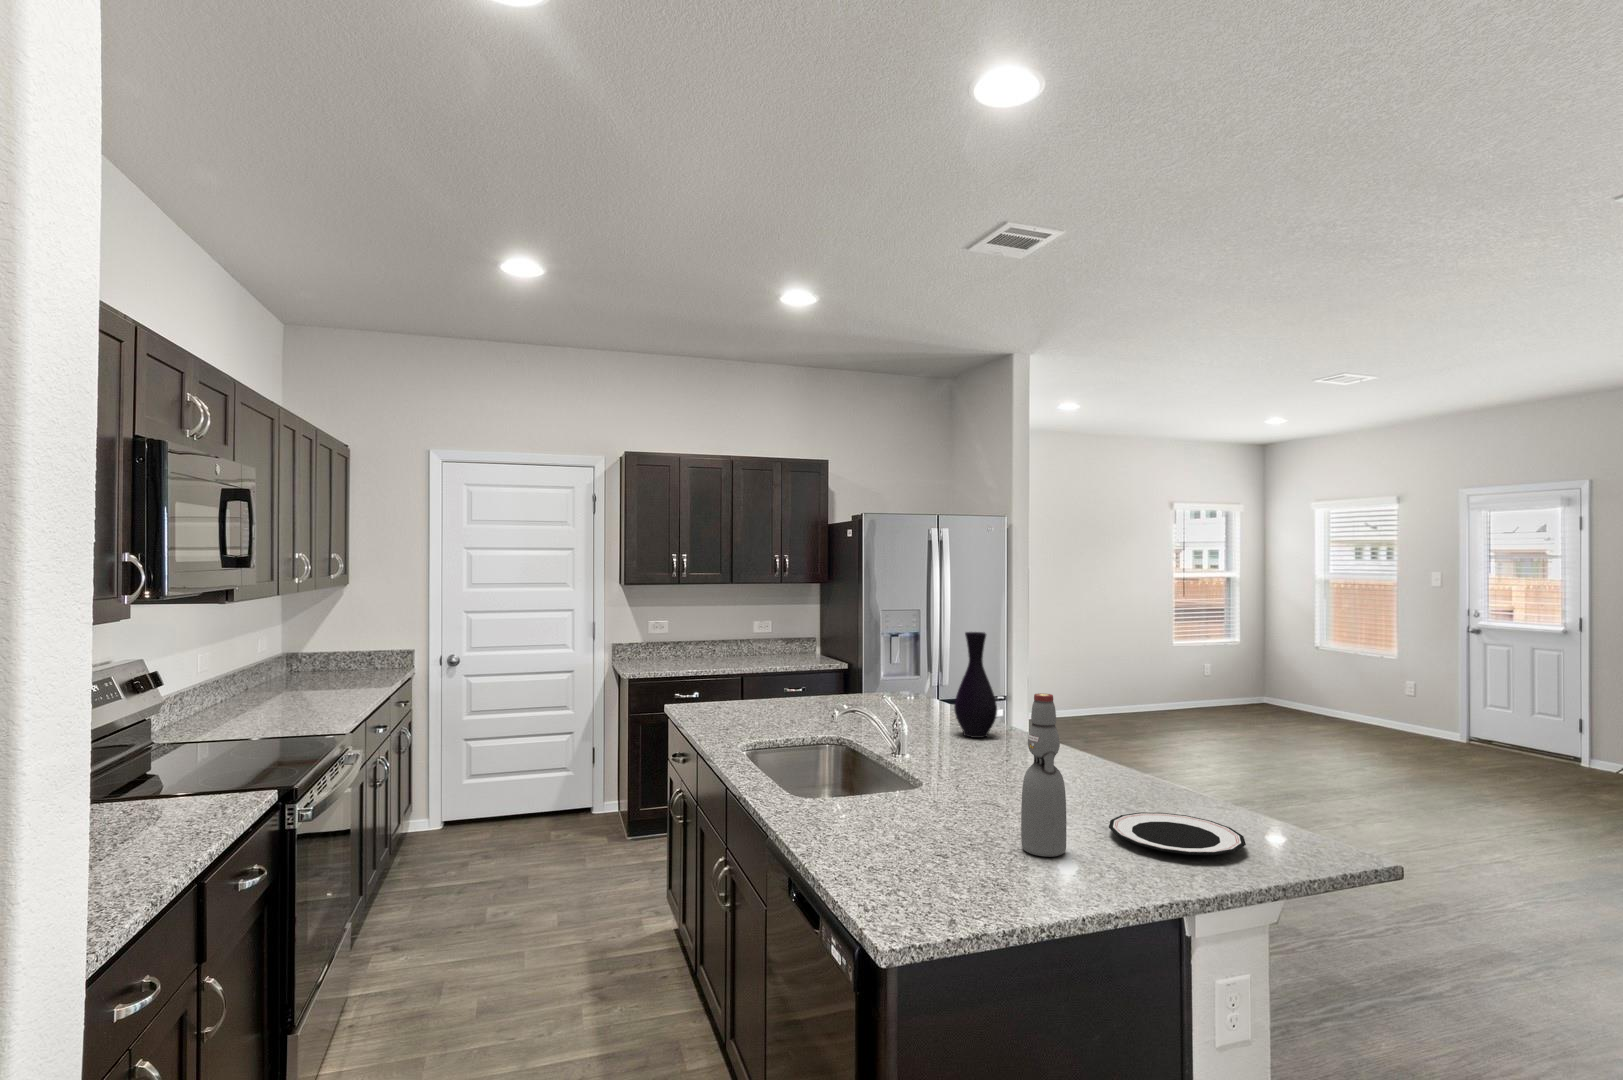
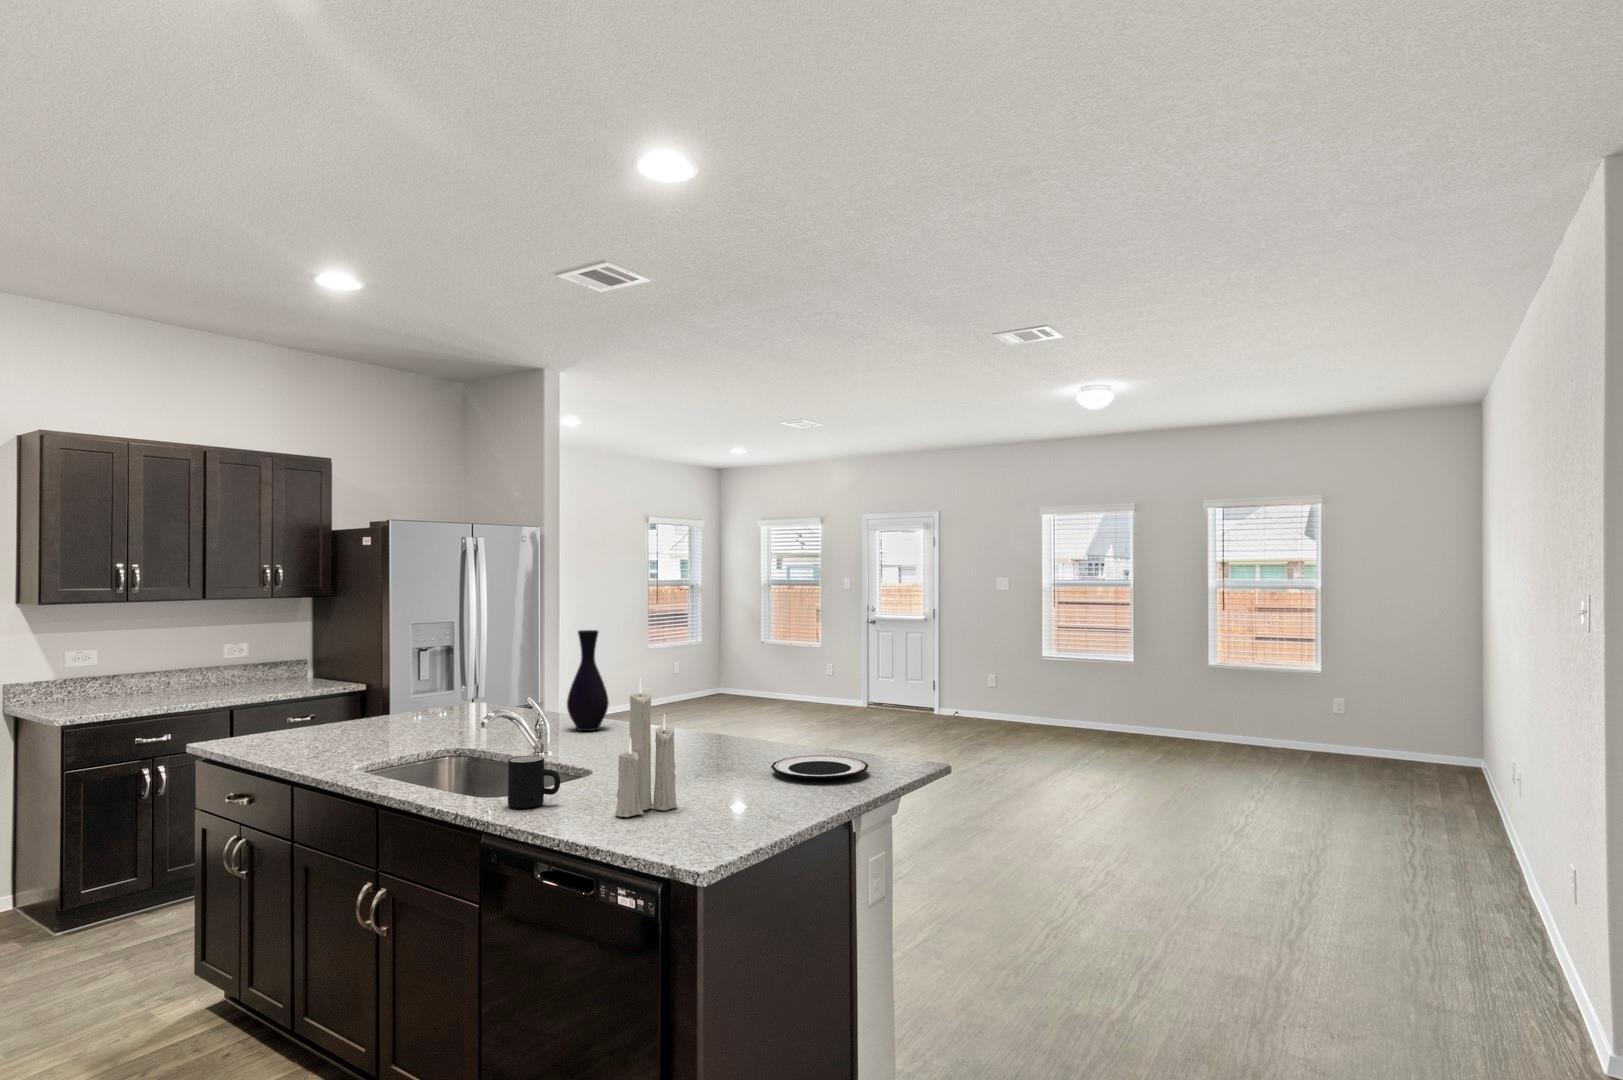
candle: none [878,689,952,853] -> present [615,678,677,817]
bottle: present [1021,693,1066,857] -> none [724,665,760,798]
mug: none [799,764,846,818] -> present [508,756,560,808]

